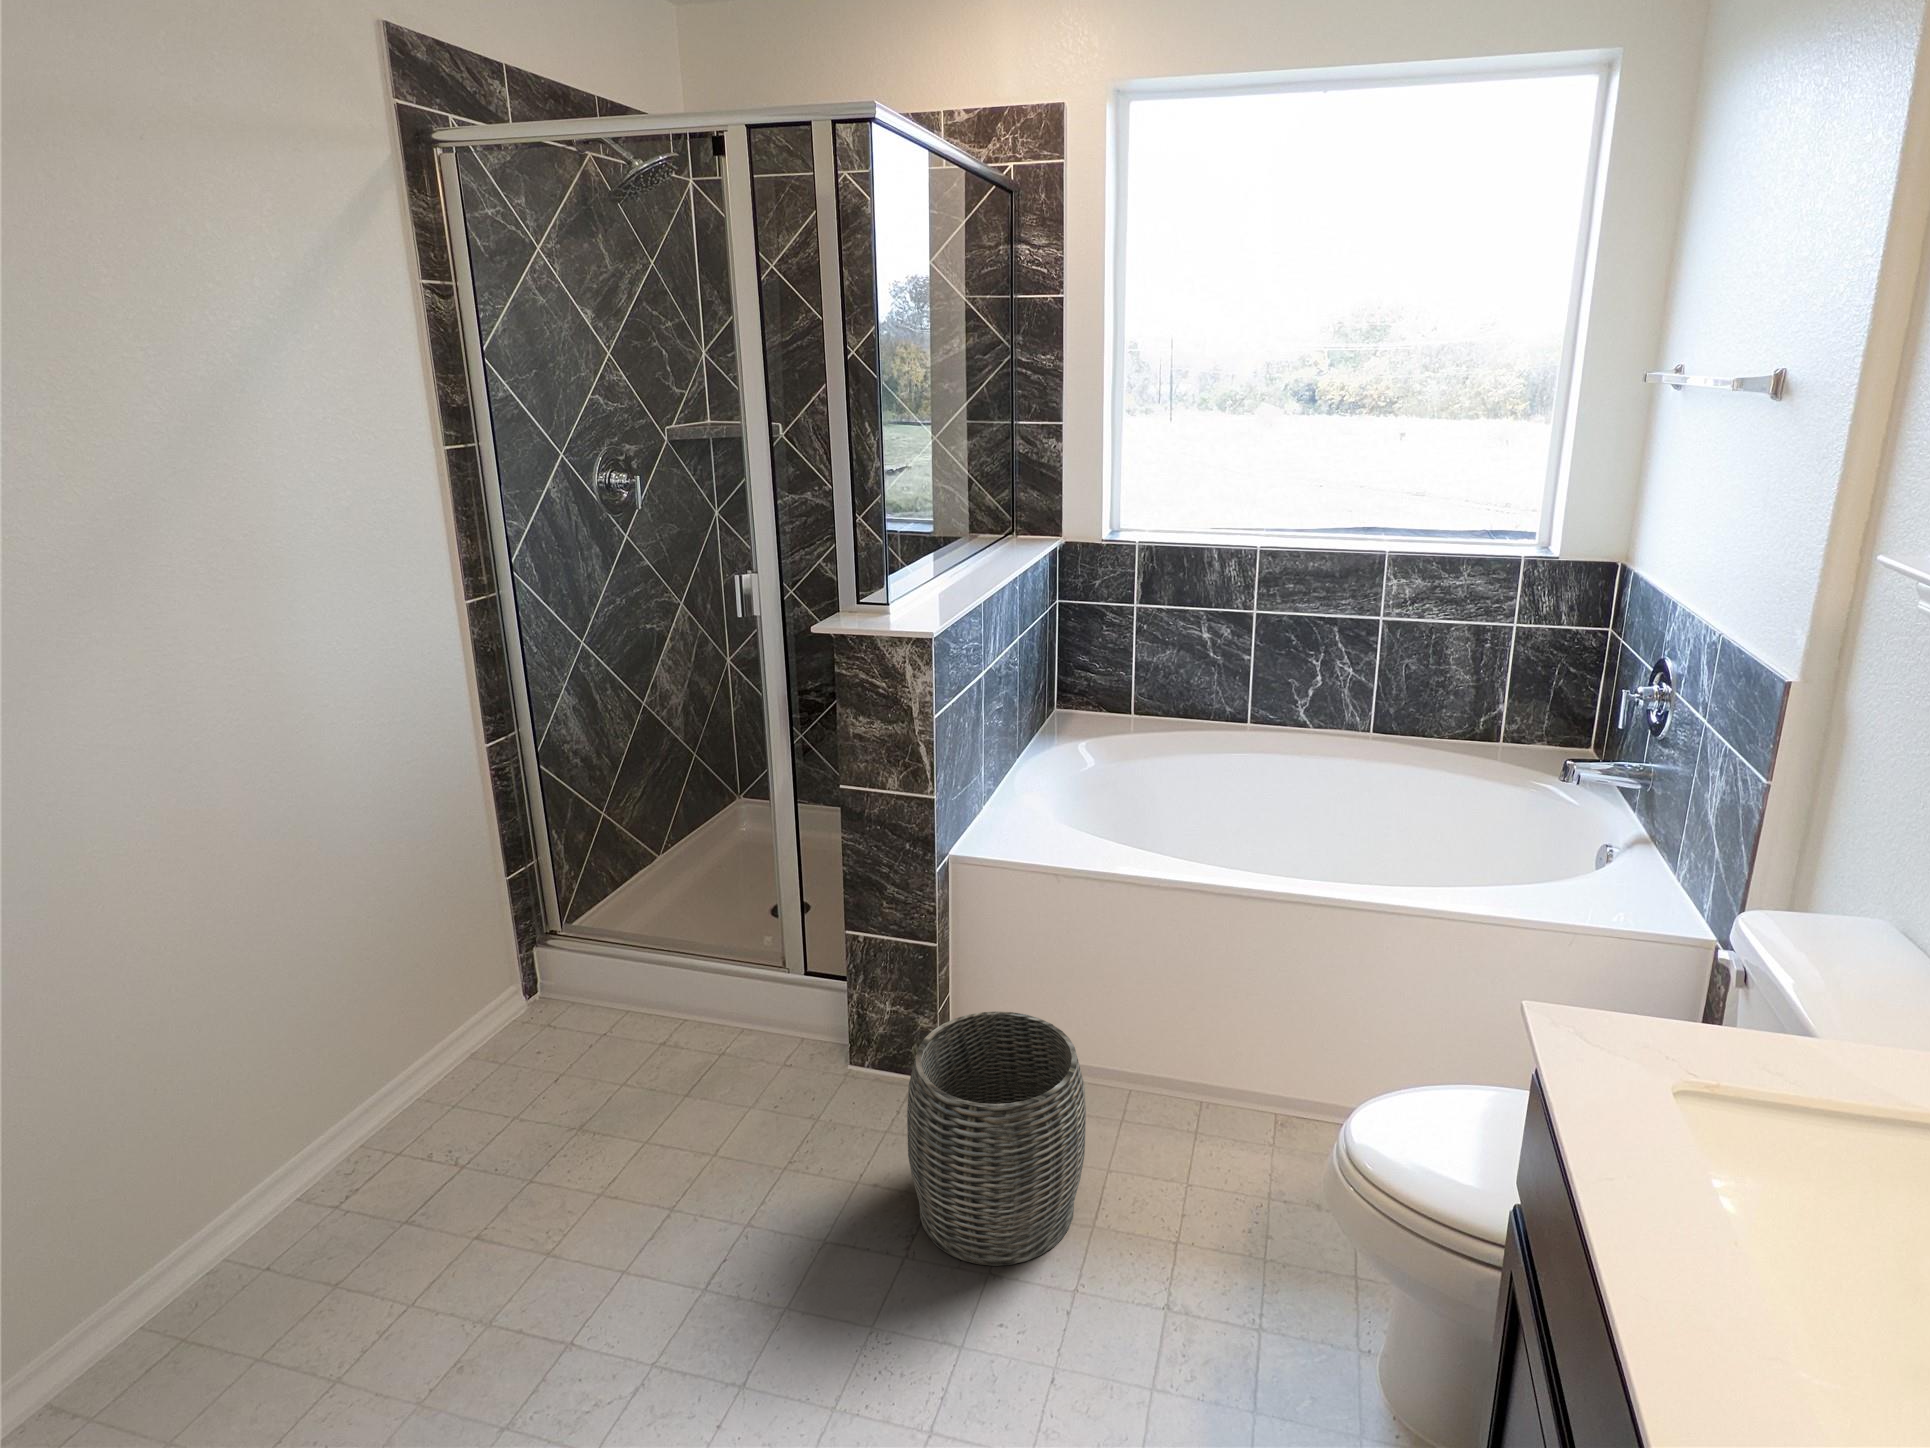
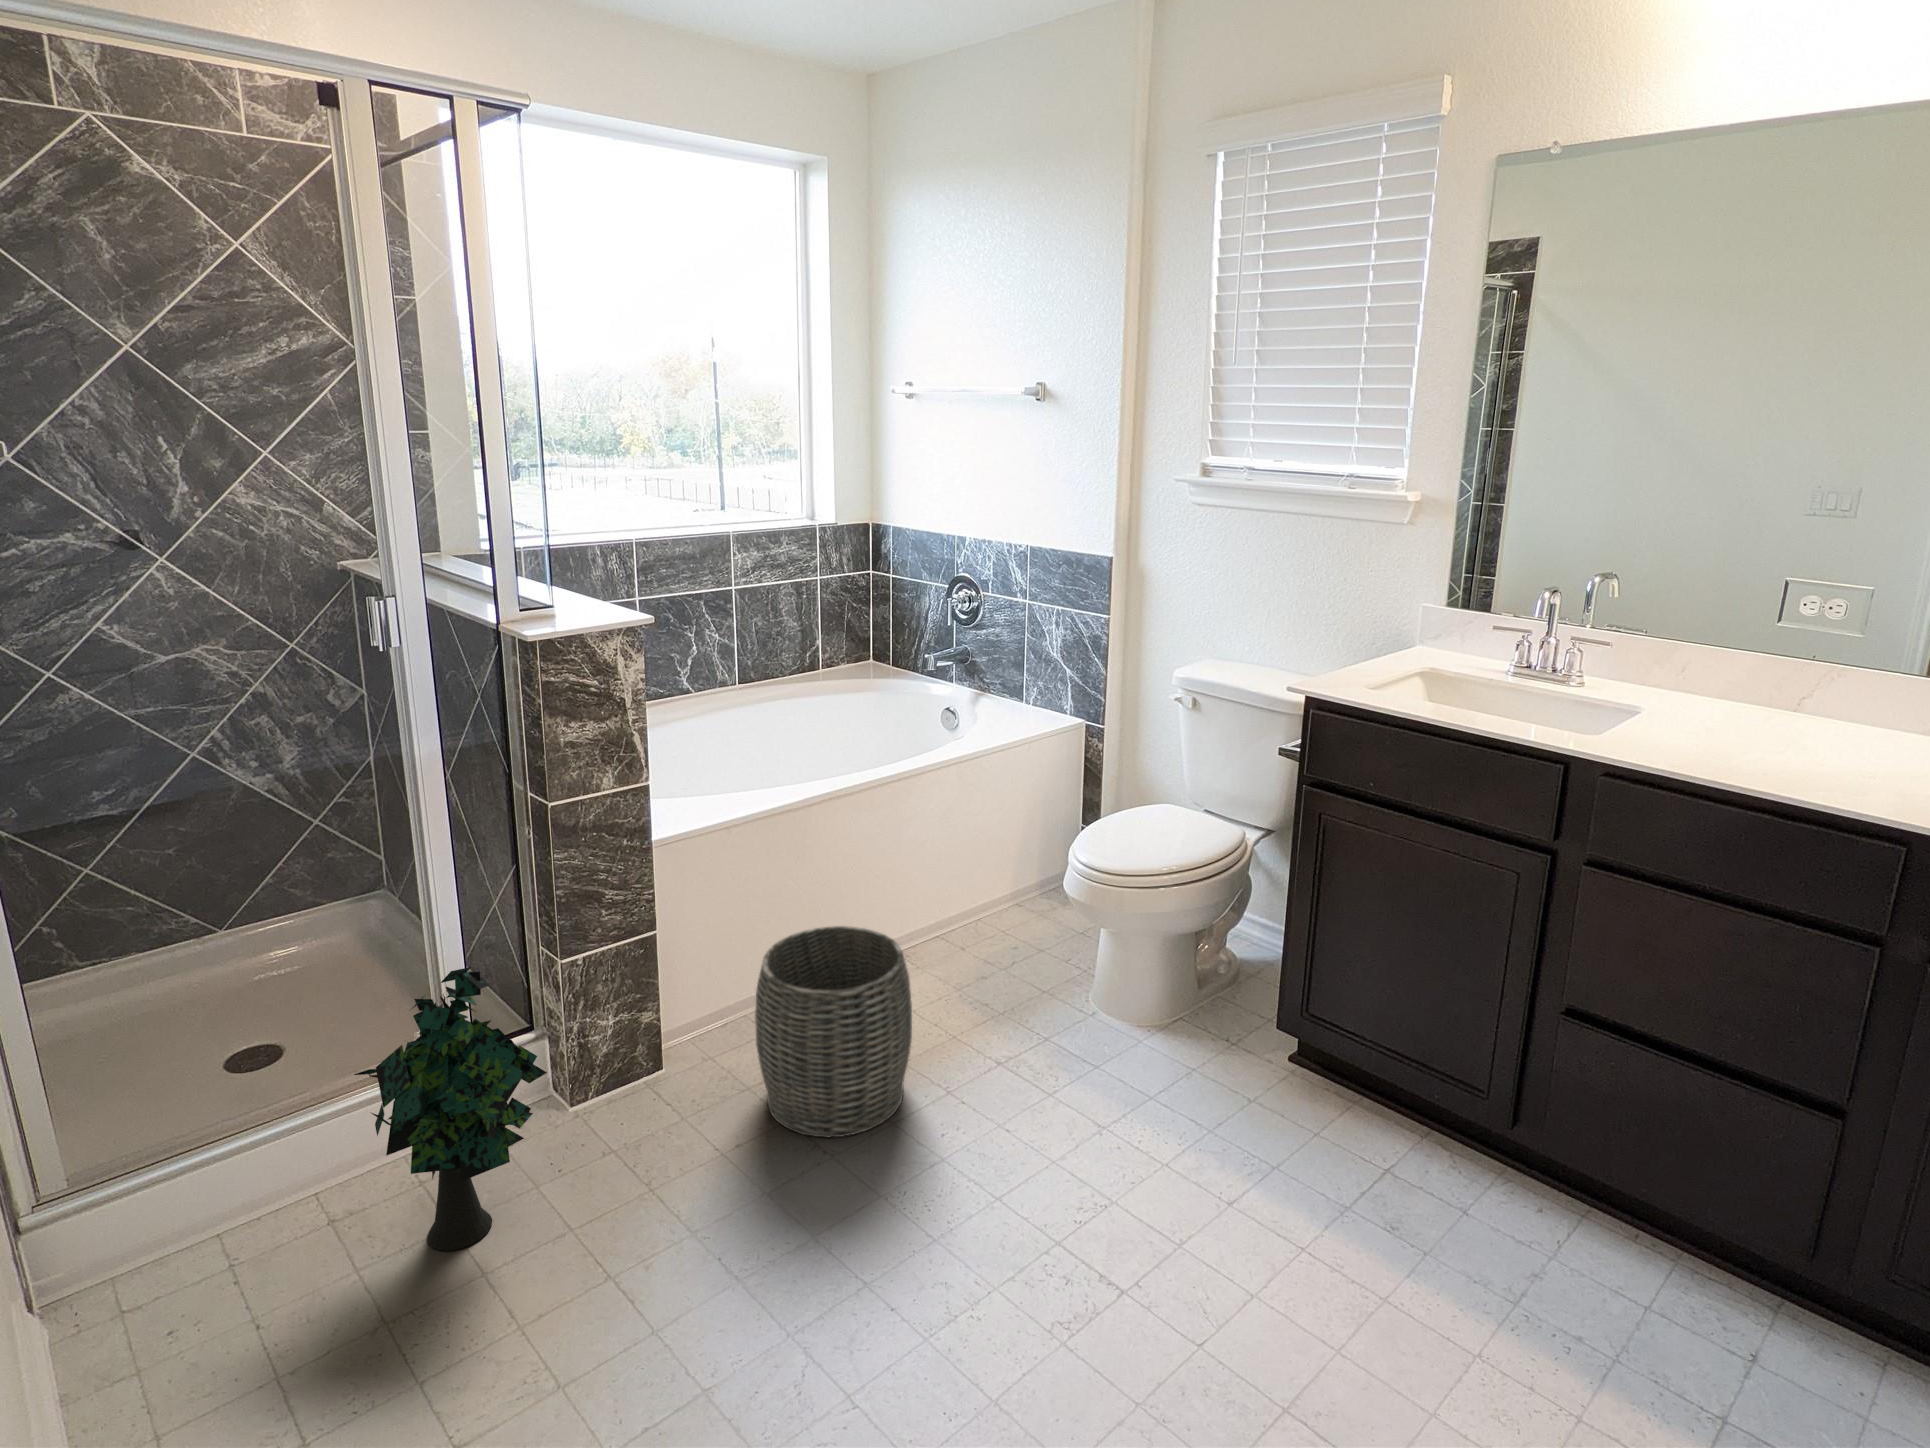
decorative plant: none [613,893,741,1119] -> present [354,967,547,1251]

